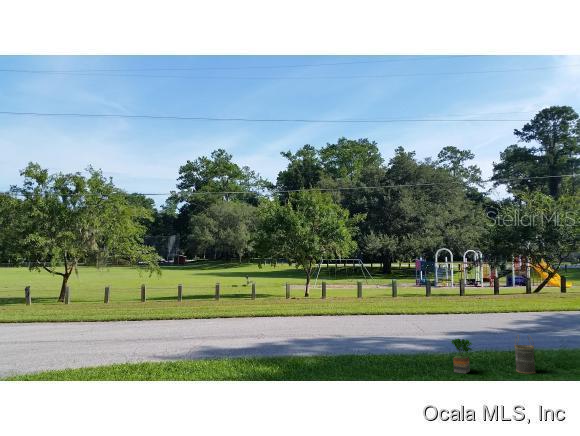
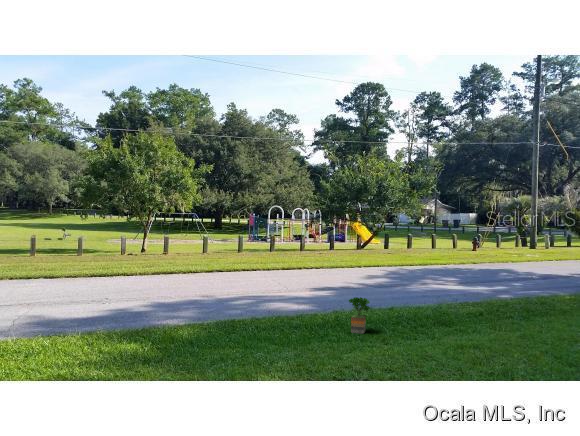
basket: present [514,335,536,374] -> none [405,291,426,330]

